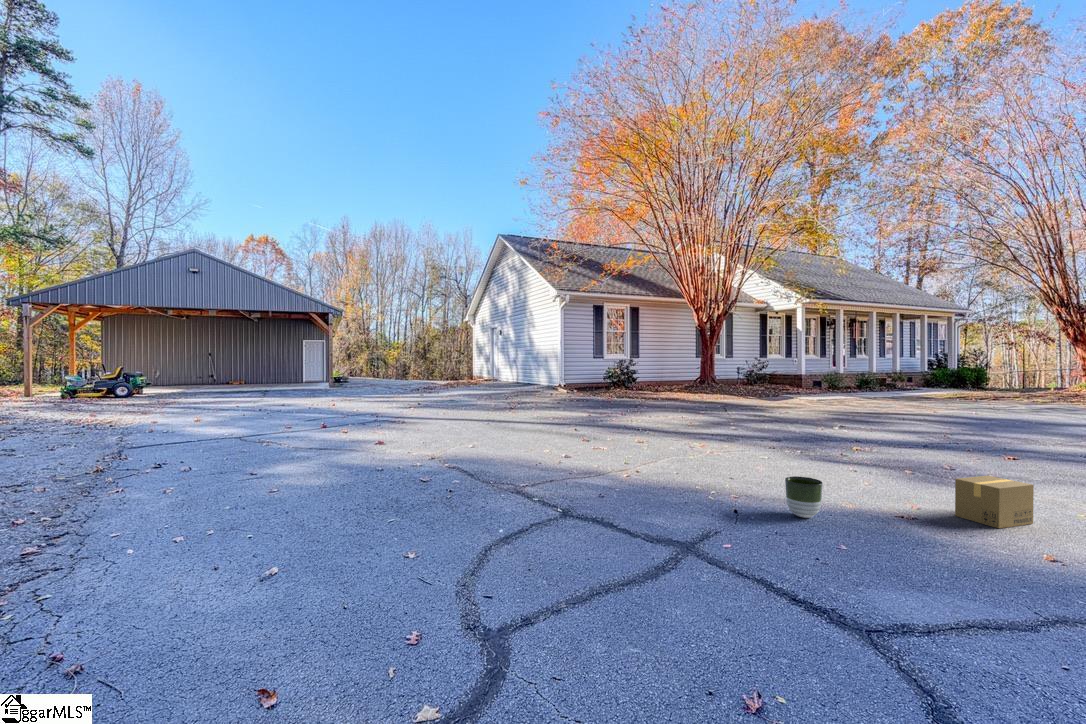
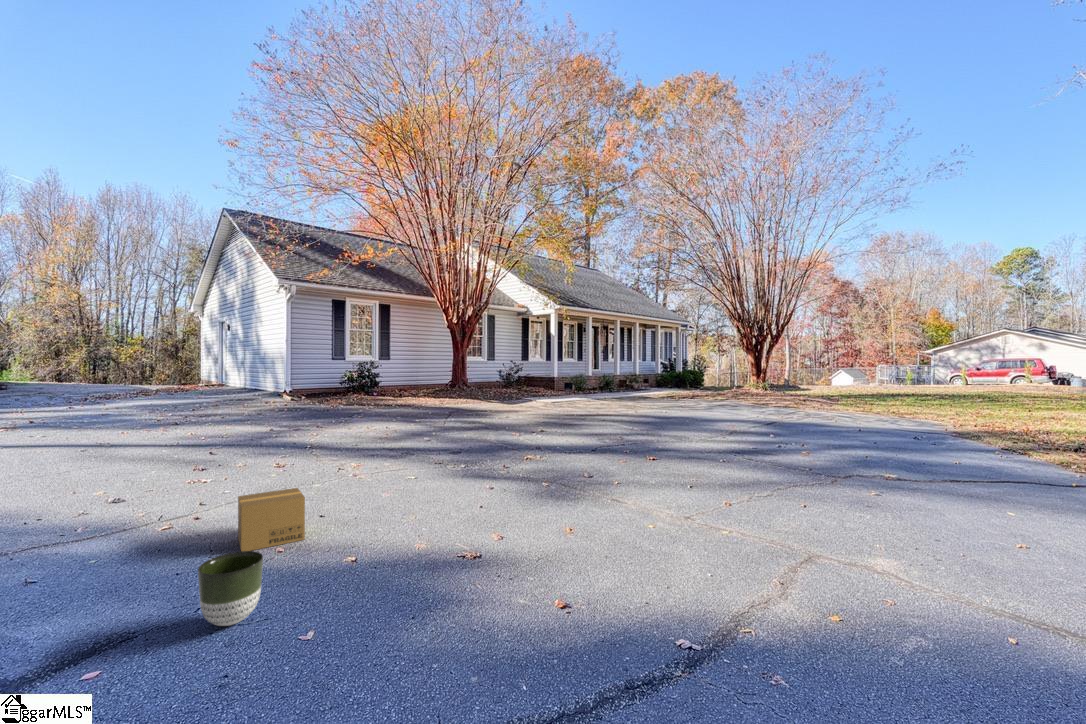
cardboard box: present [955,476,1034,528] -> present [238,488,305,551]

